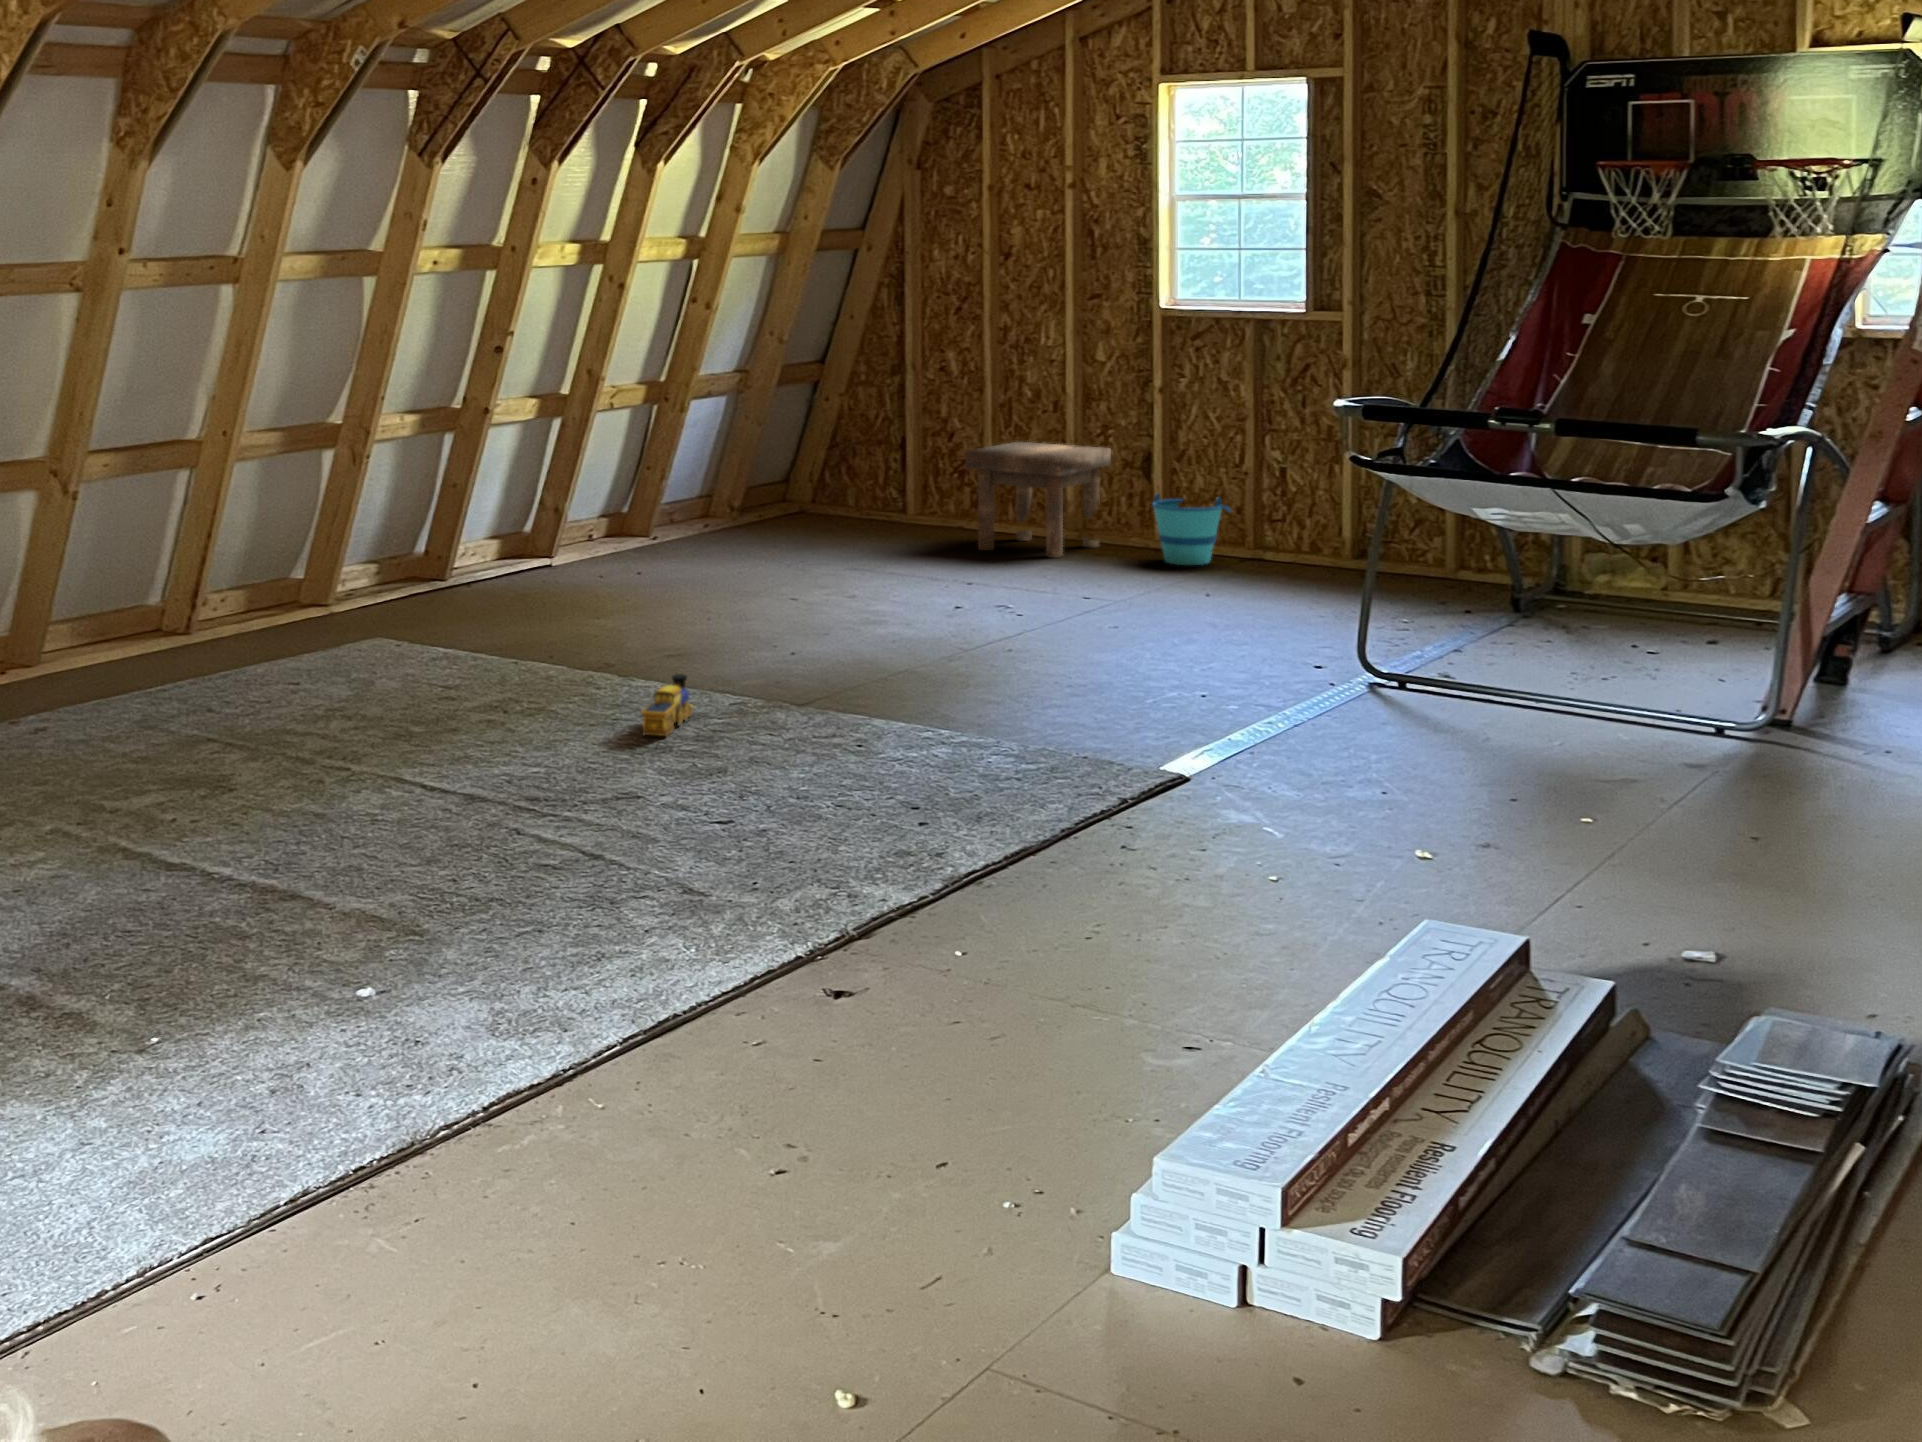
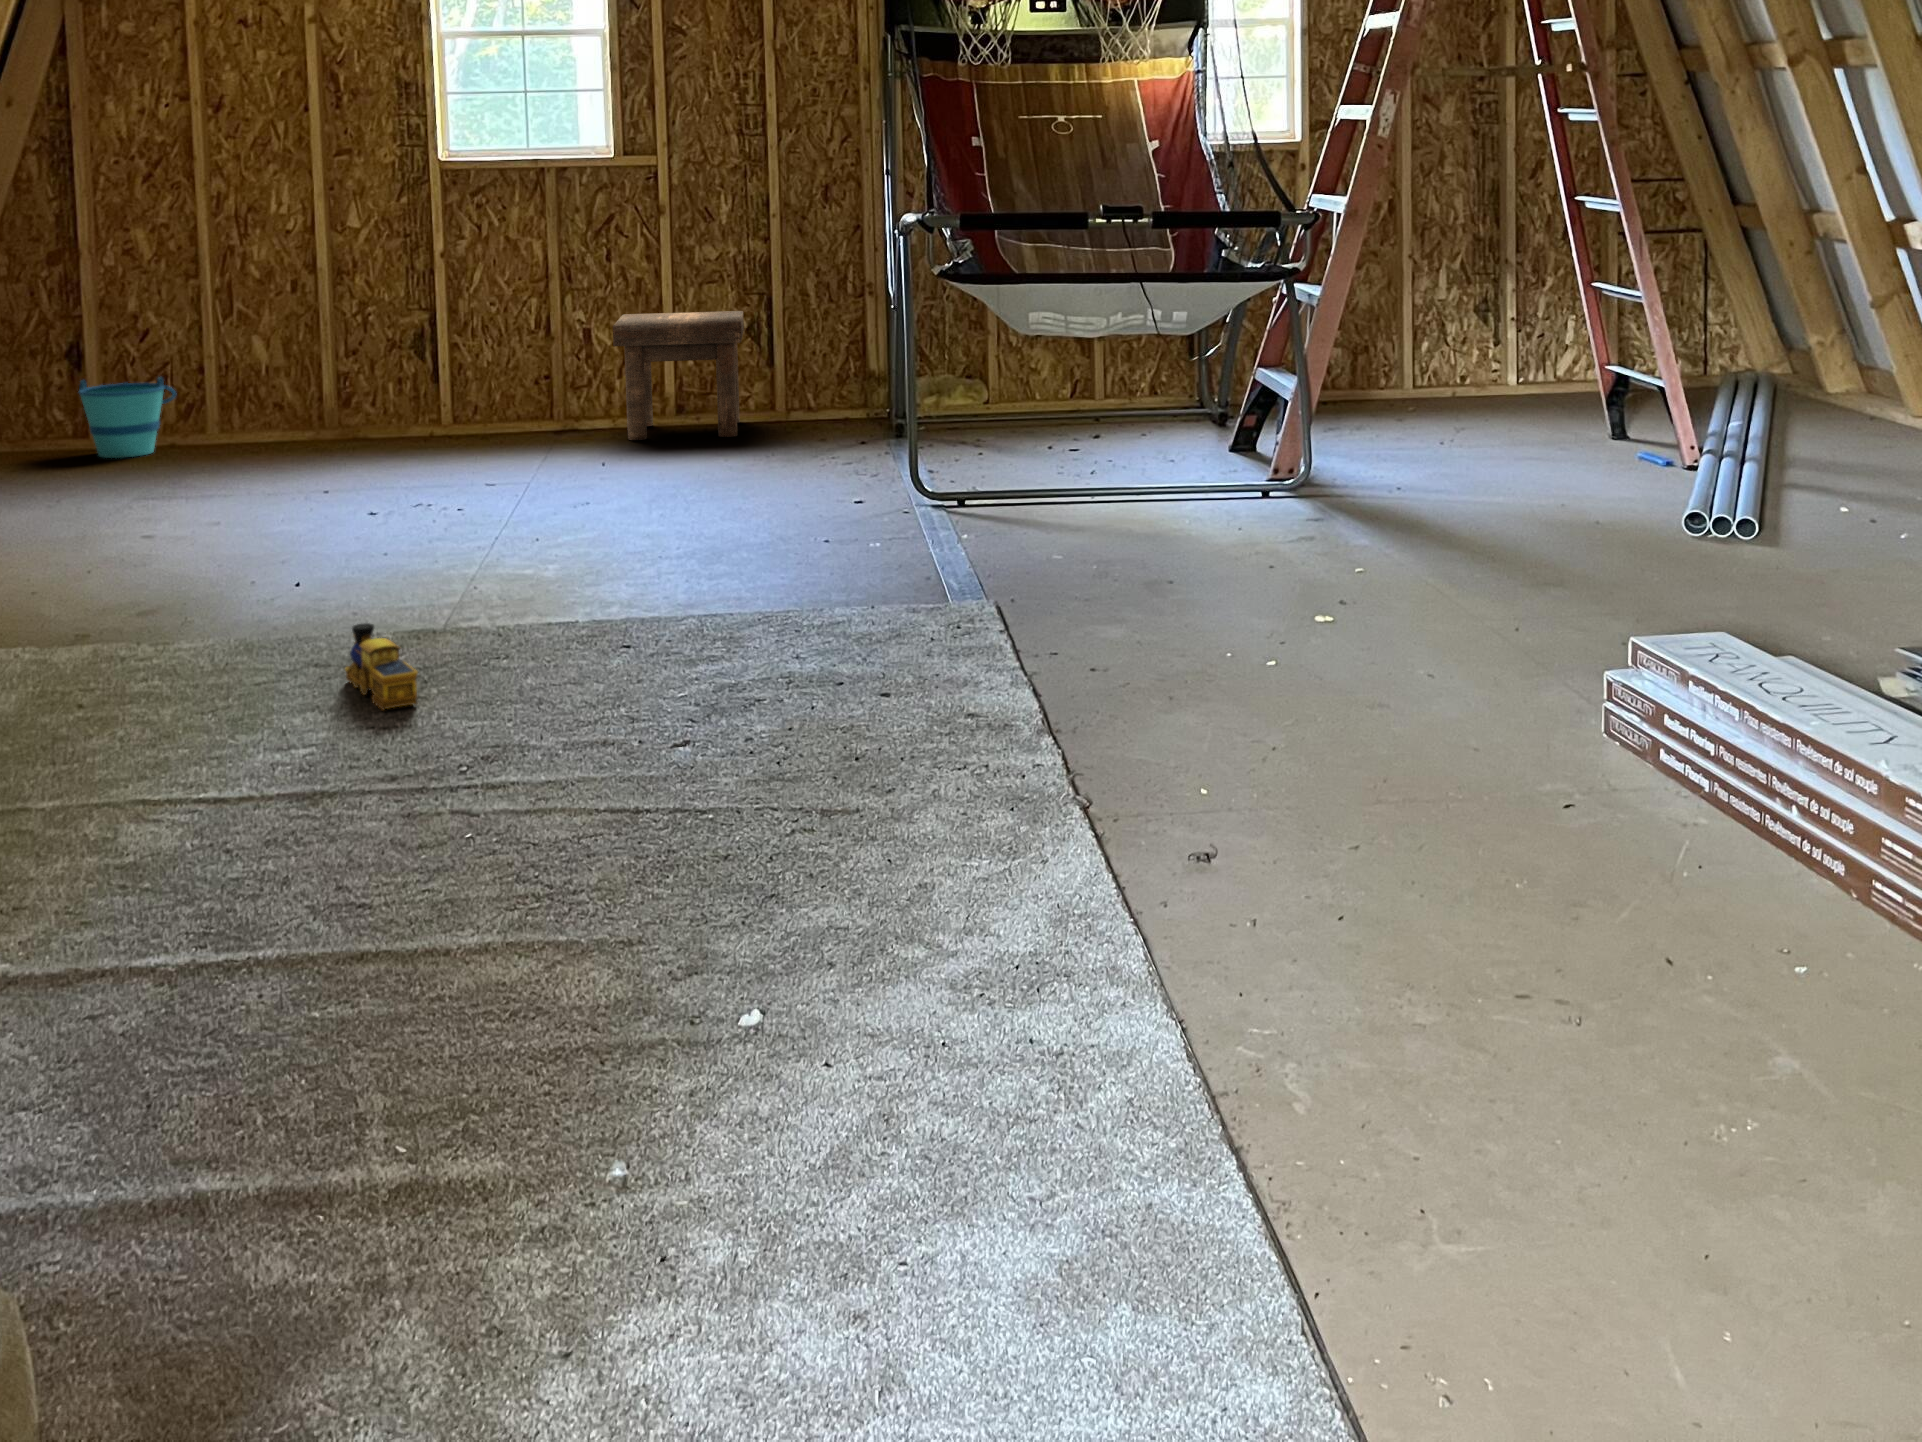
stool: present [965,442,1111,558] -> present [613,311,744,440]
bucket: present [1153,493,1231,565] -> present [79,377,176,458]

